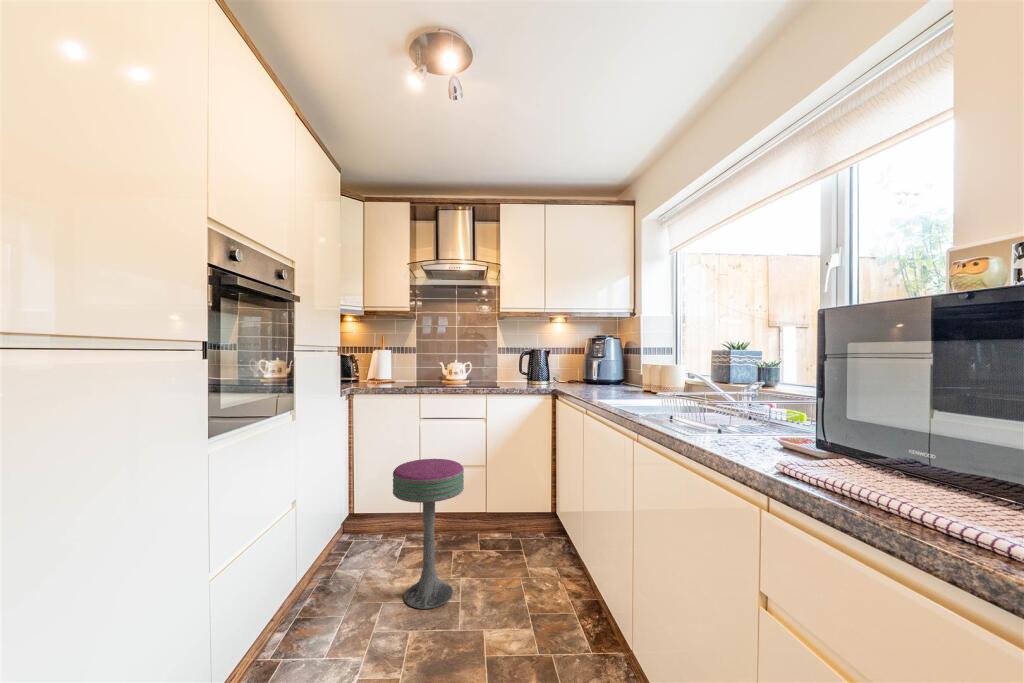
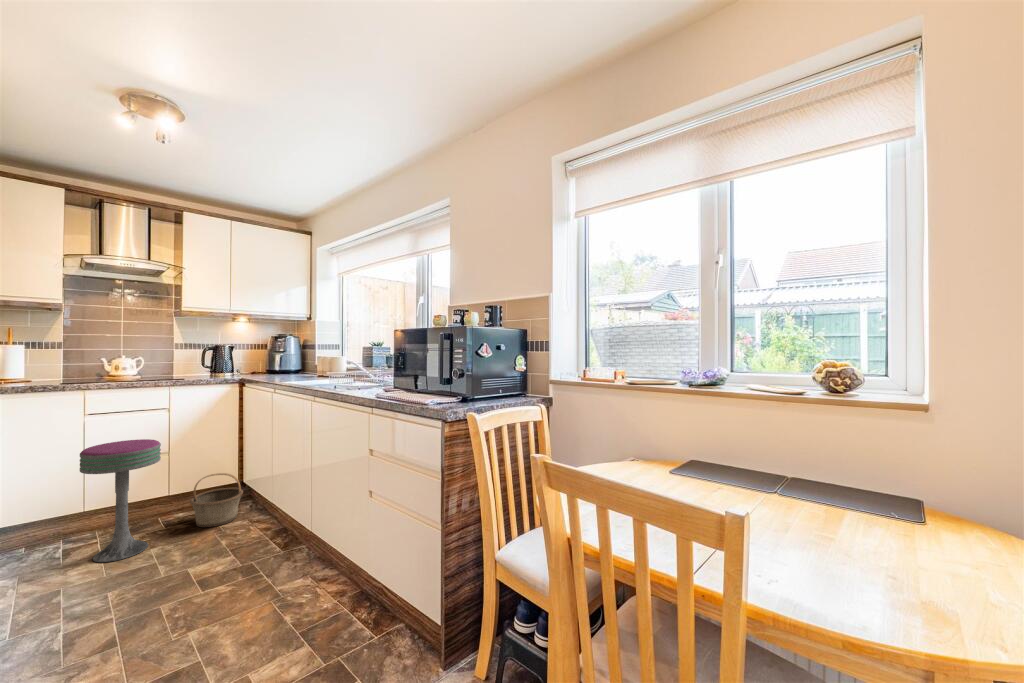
basket: none [496,515,553,589] -> present [190,473,243,527]

